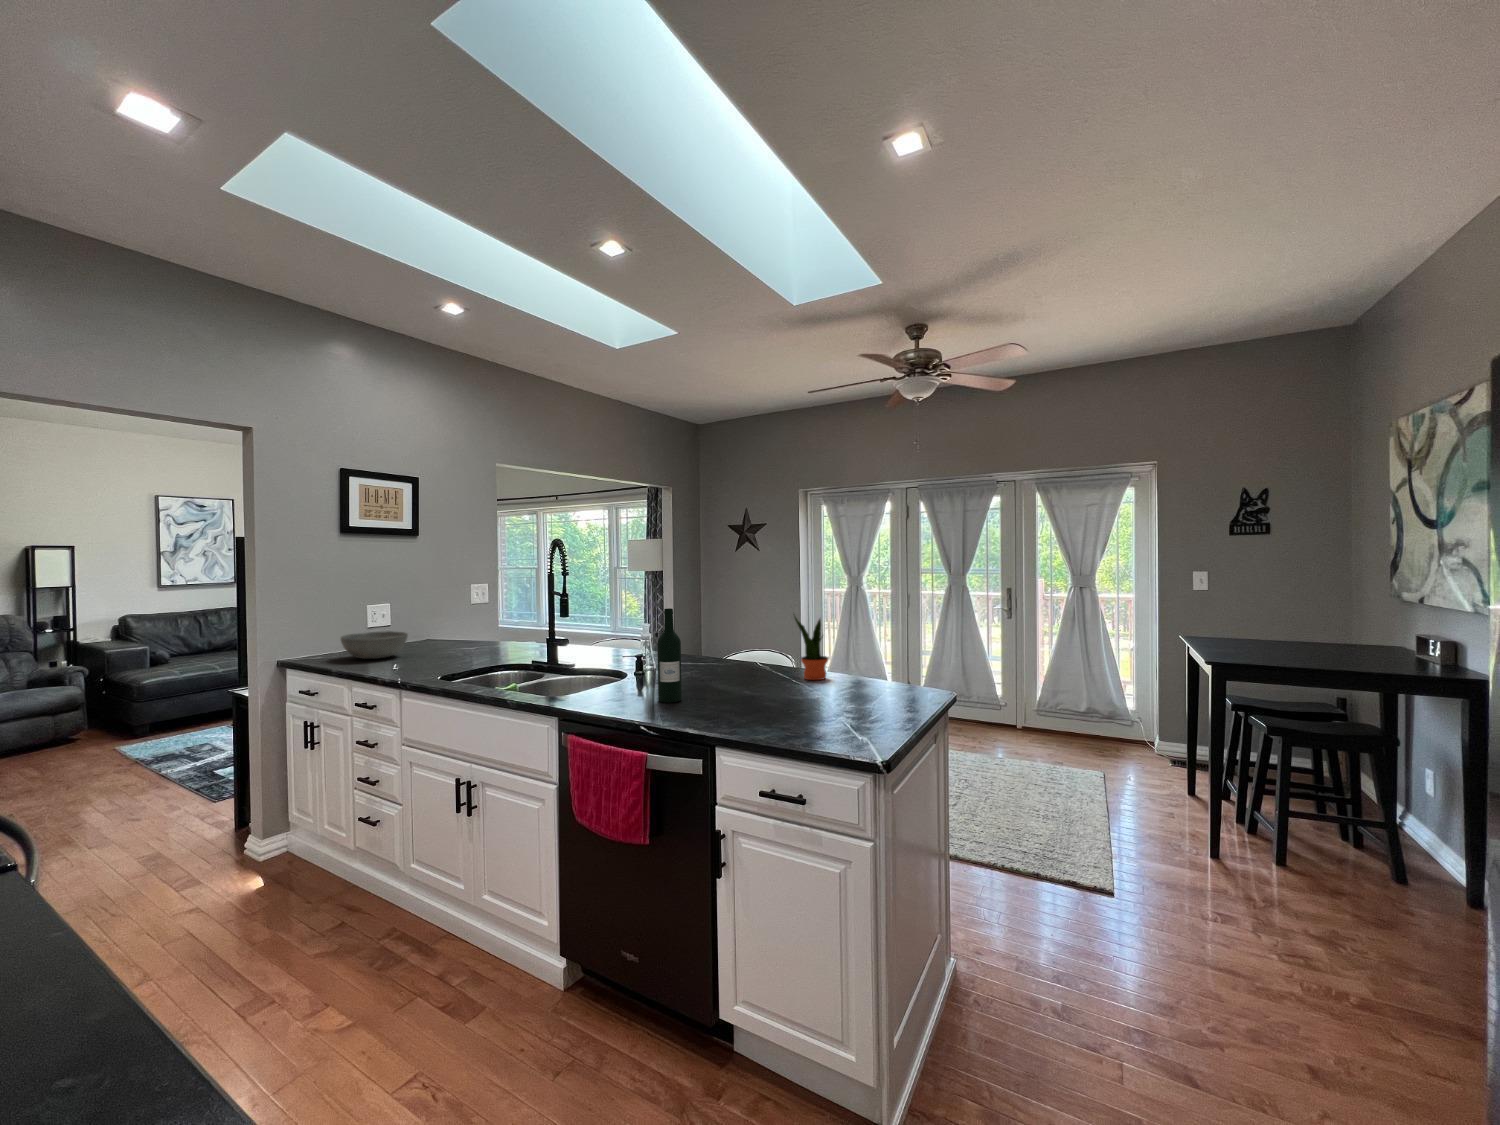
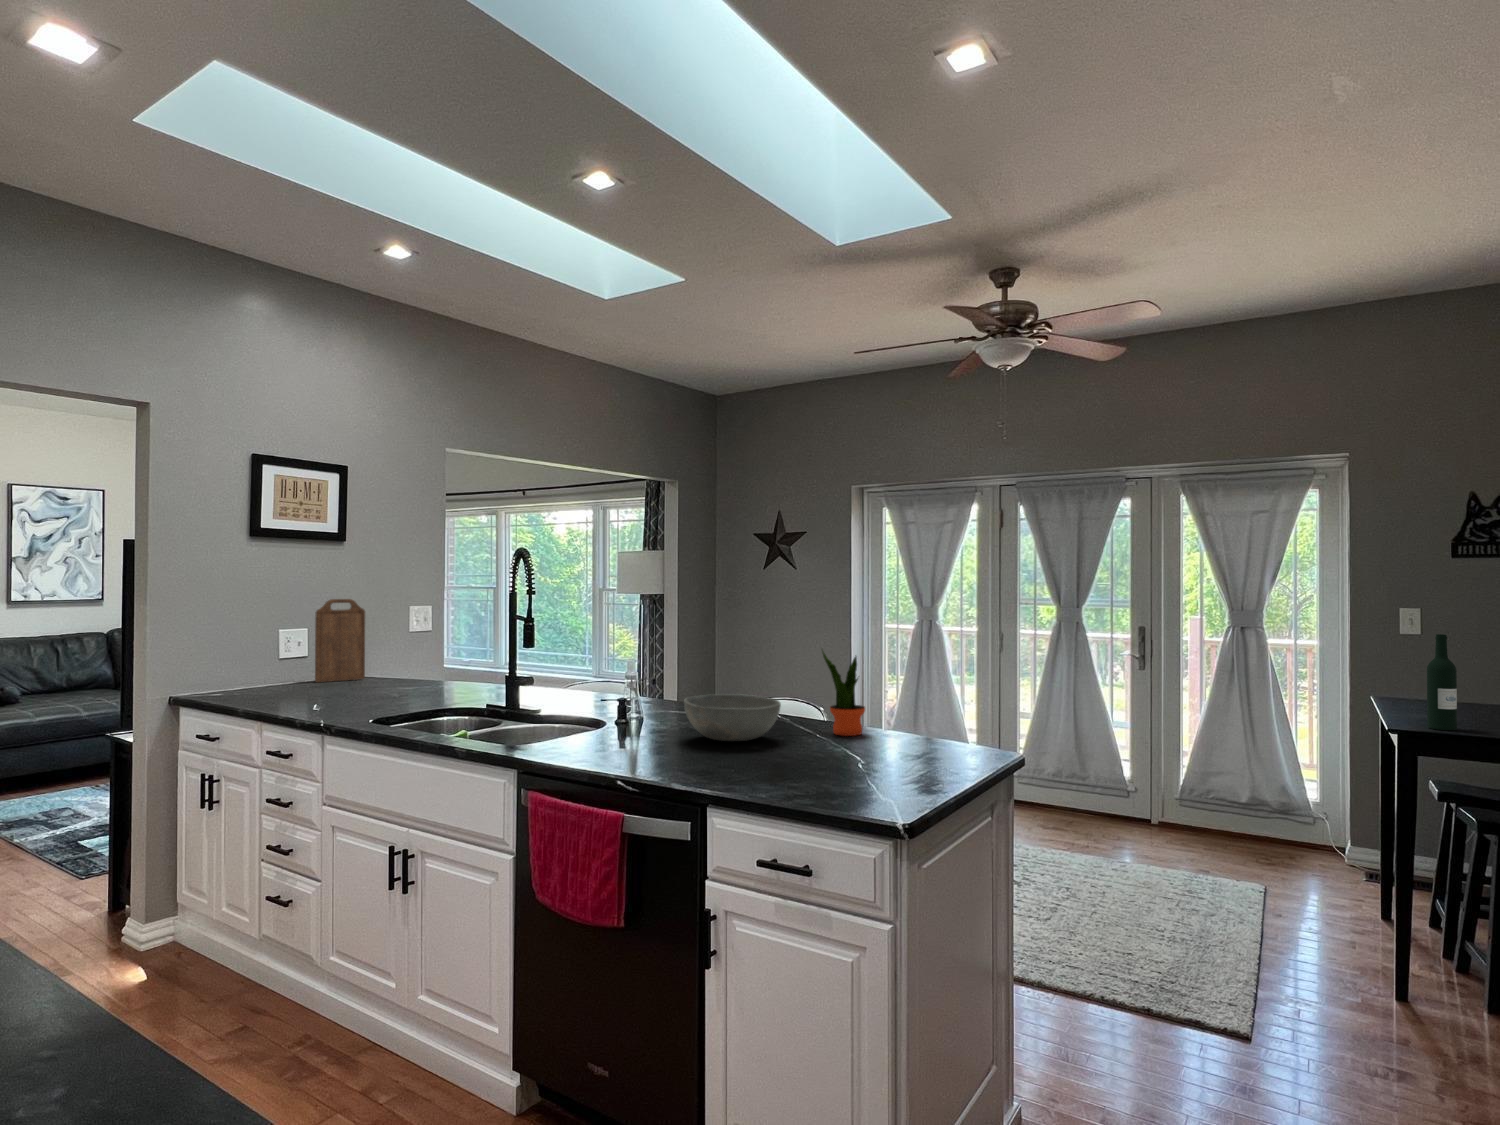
cutting board: none [395,580,436,645] -> present [315,599,365,682]
wine bottle: present [657,608,682,703] -> present [1427,634,1457,730]
bowl: present [341,631,408,659] -> present [684,694,781,741]

